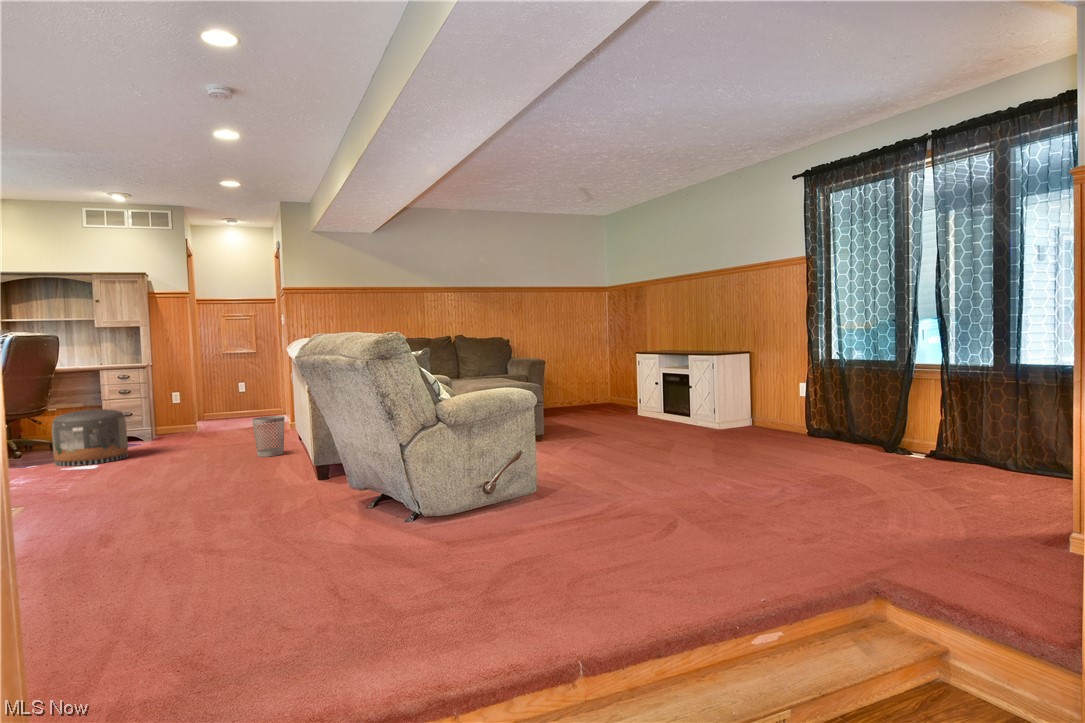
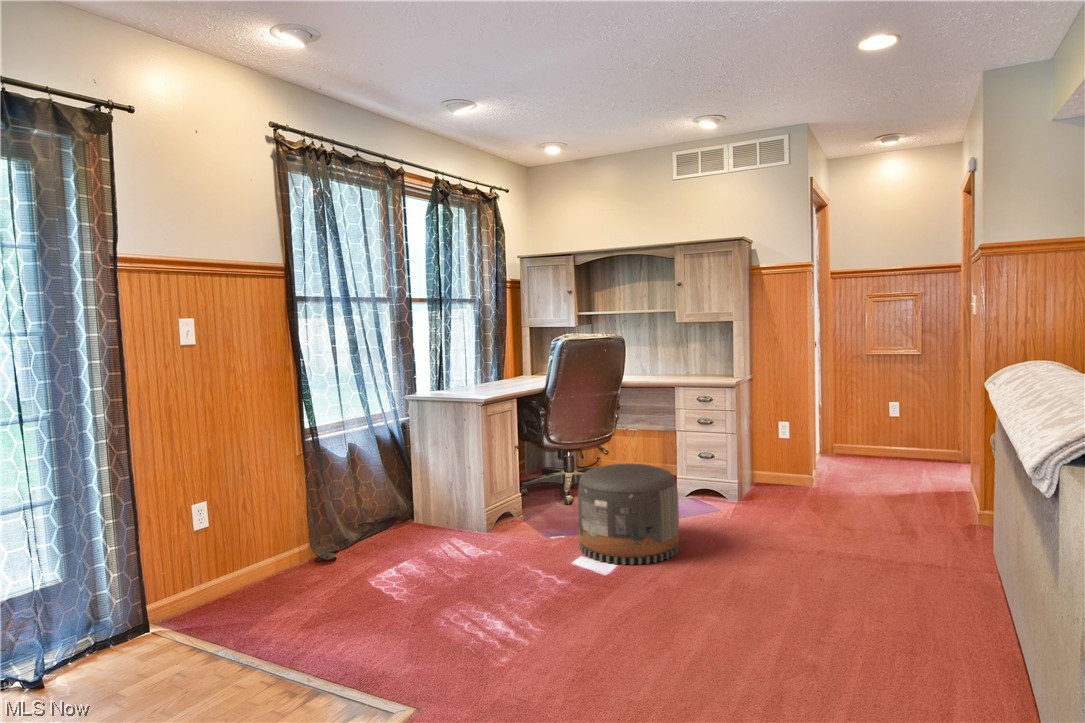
wastebasket: present [252,416,285,457] -> none [894,559,980,677]

